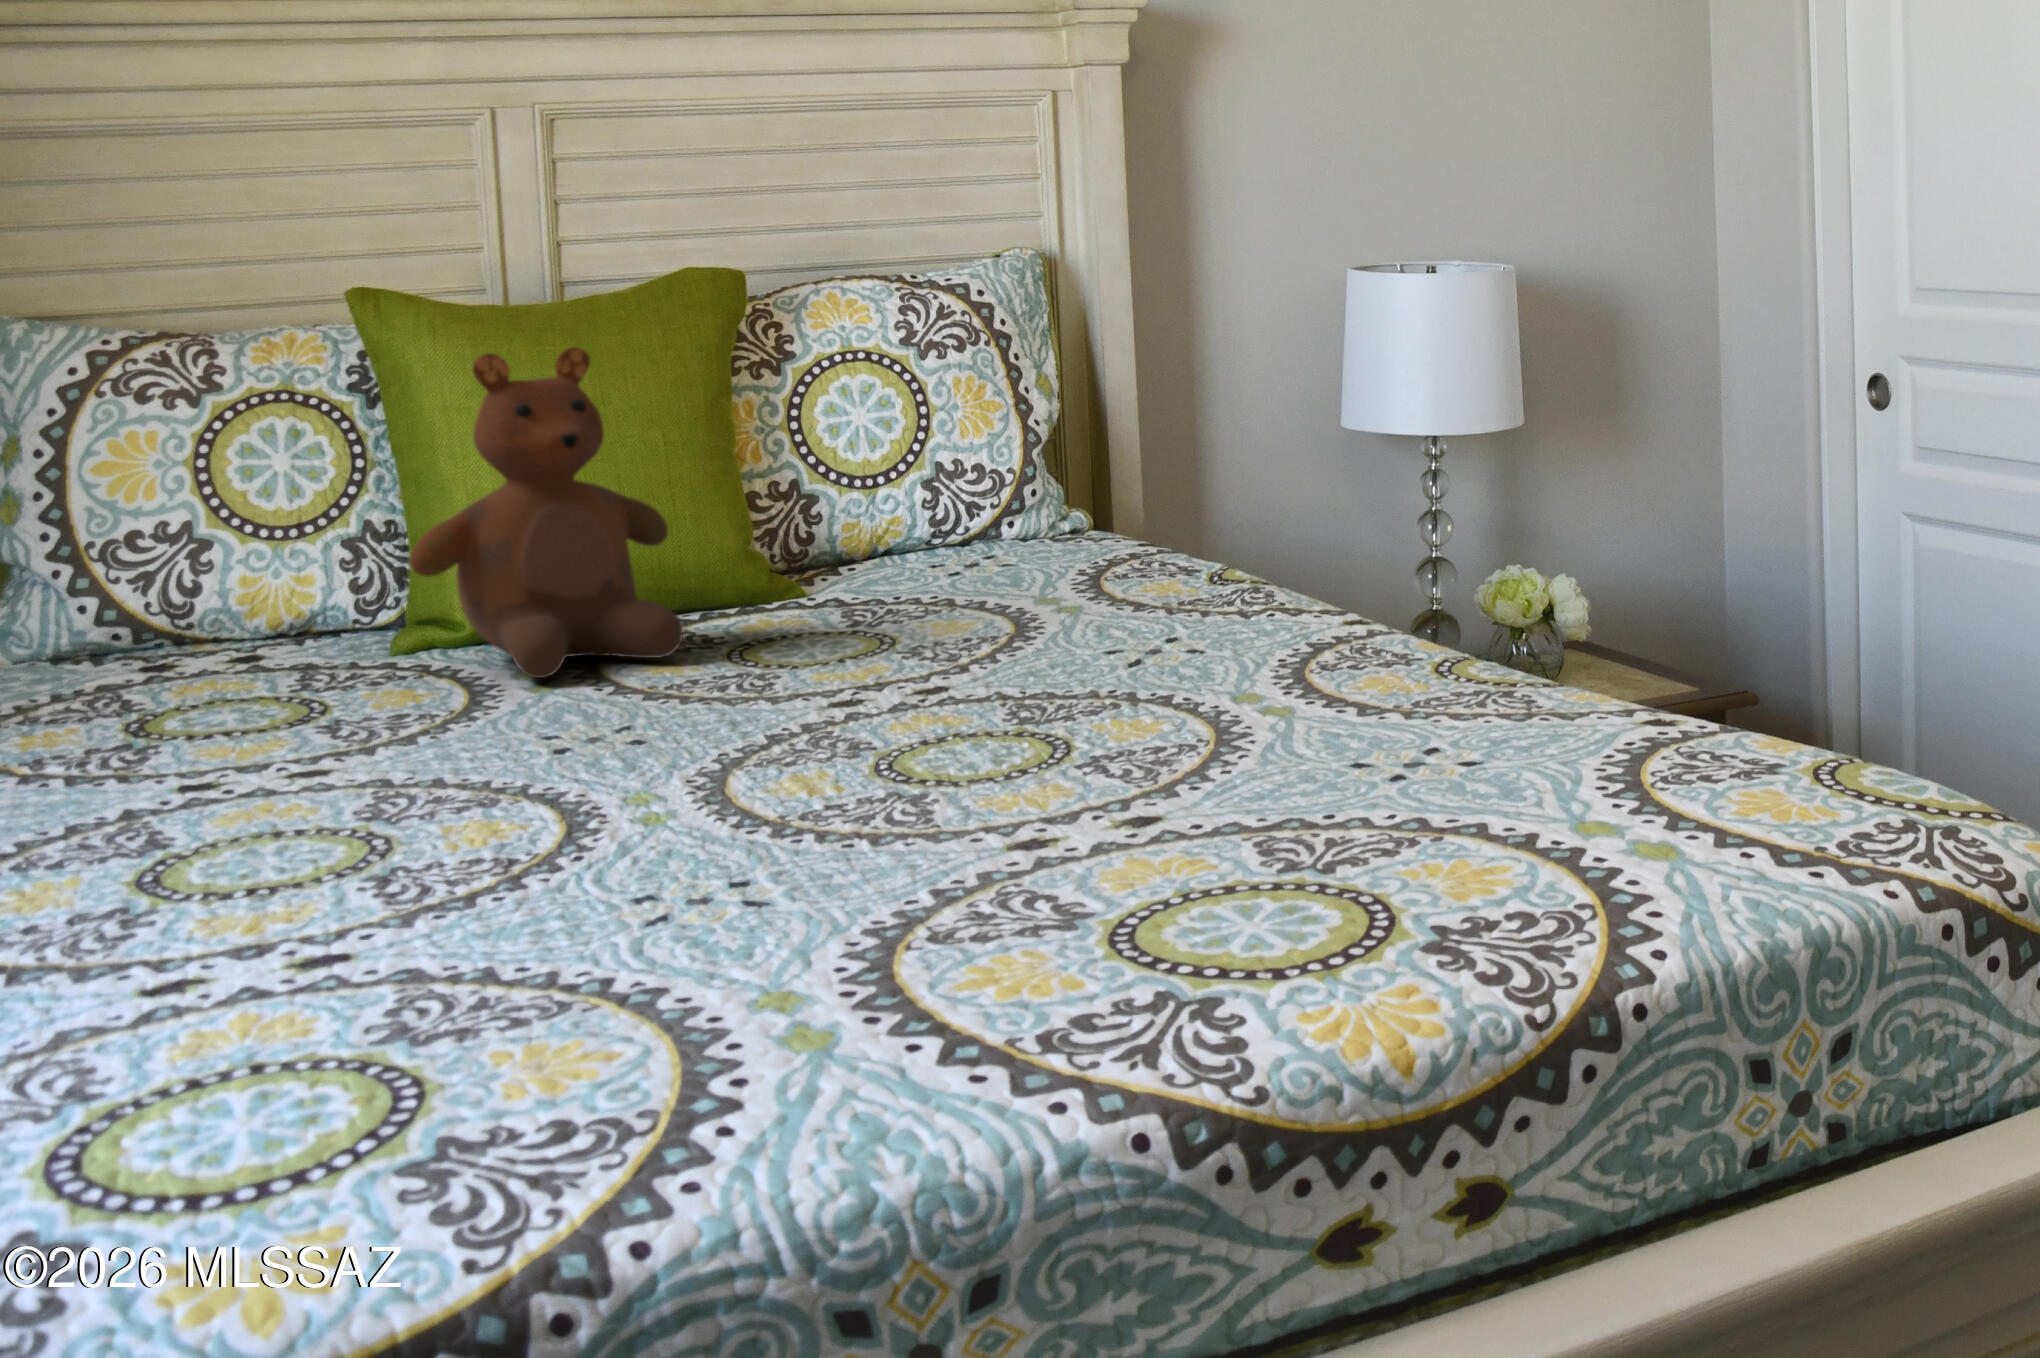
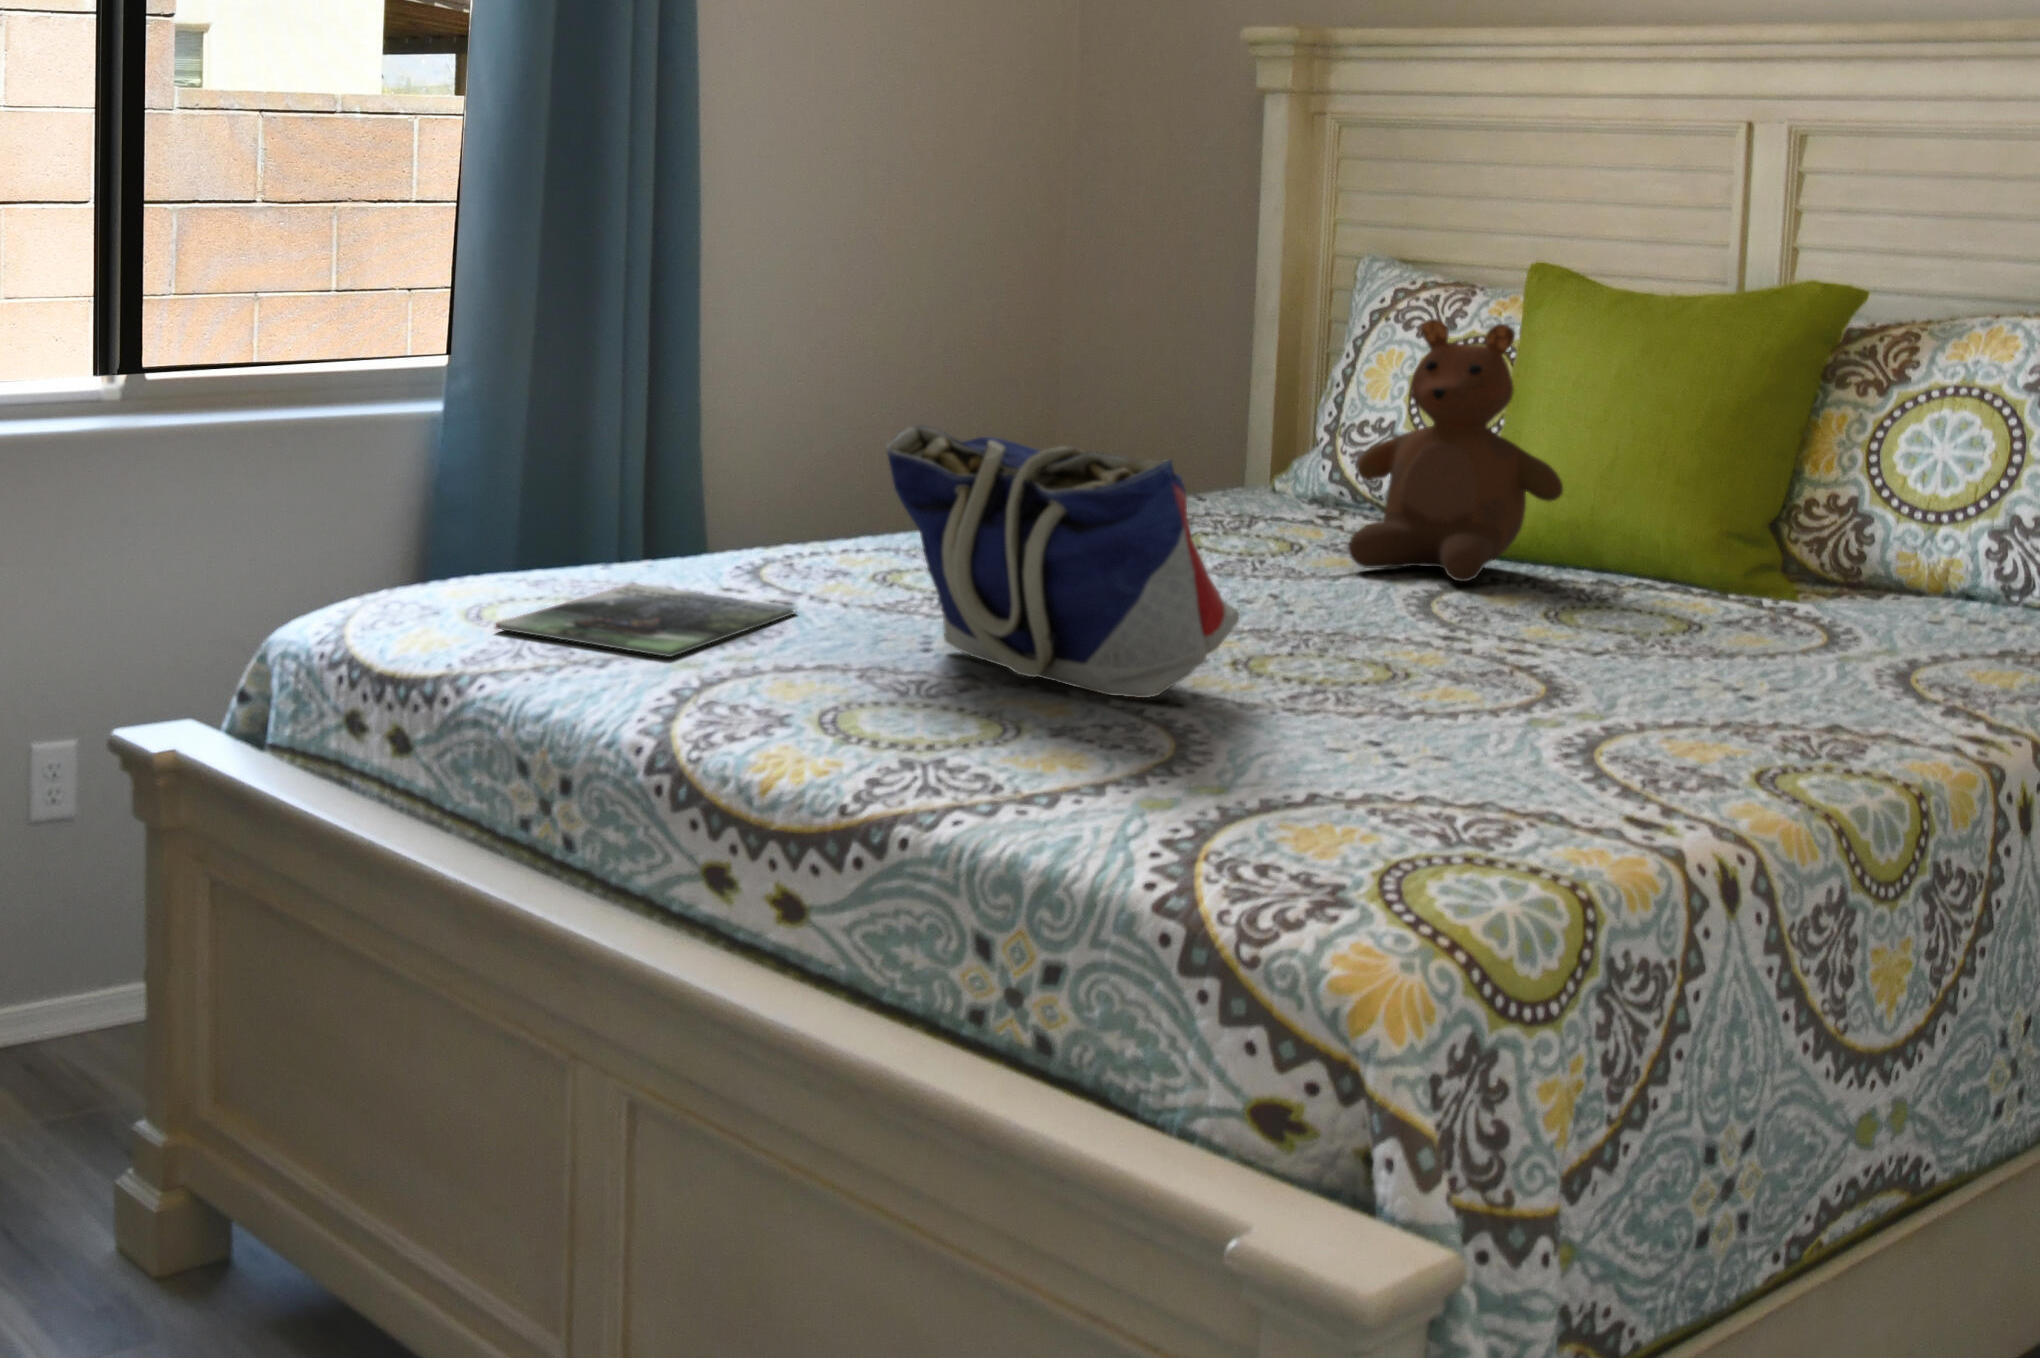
tote bag: none [731,496,1276,870] -> present [886,425,1239,698]
magazine: none [141,939,778,1179] -> present [496,584,796,657]

